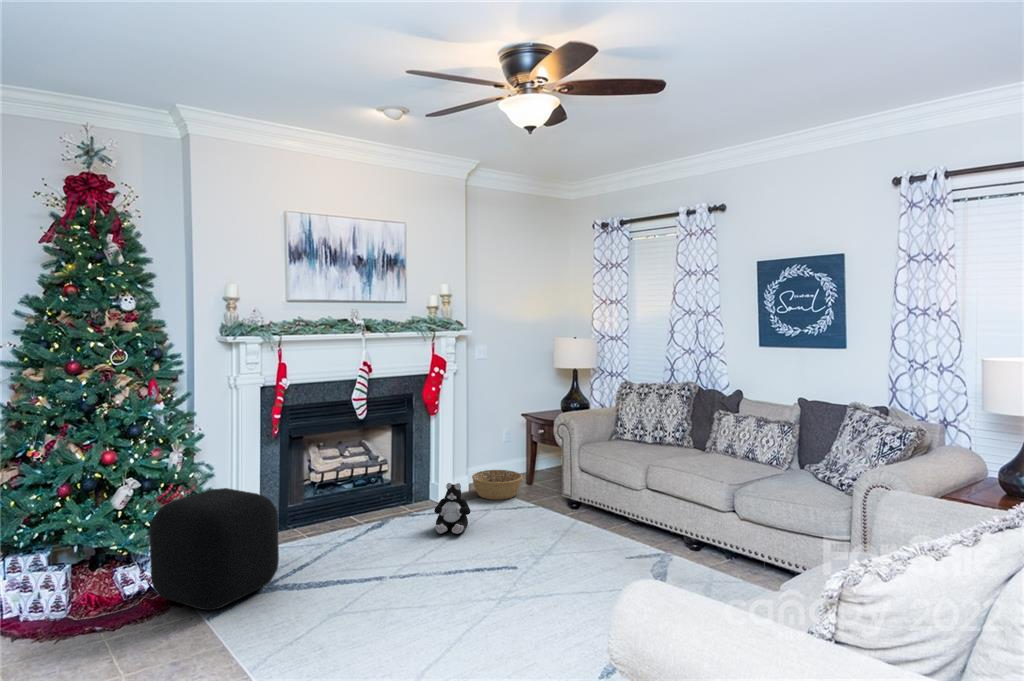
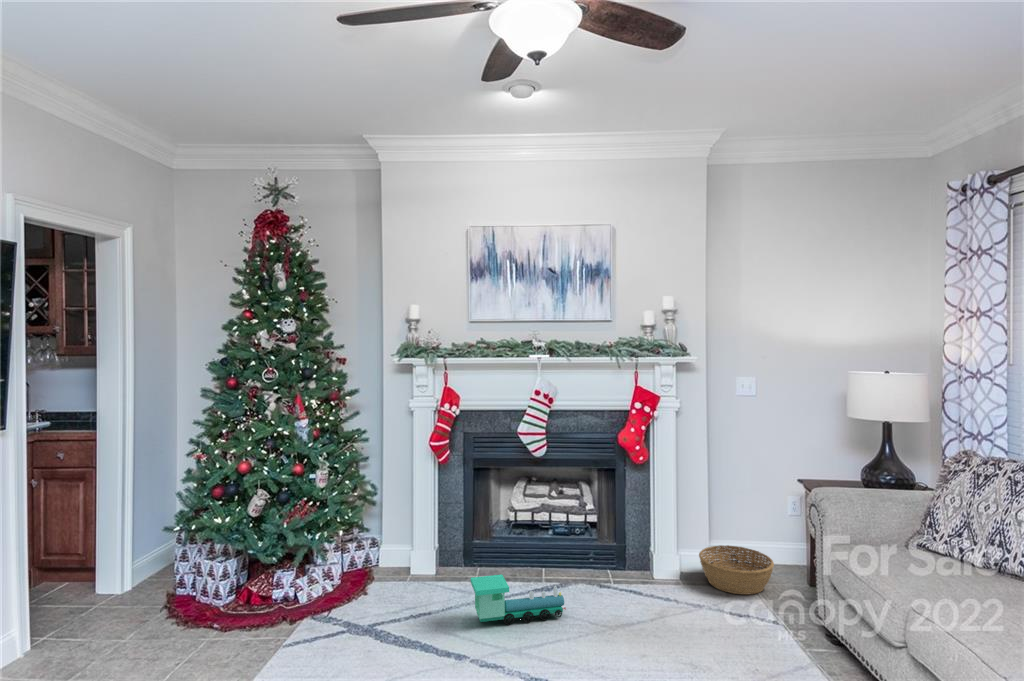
plush toy: present [434,483,470,534] -> none [586,557,641,632]
ottoman: present [150,488,279,610] -> none [256,513,374,644]
toy train: none [346,514,415,552] -> present [471,575,566,625]

